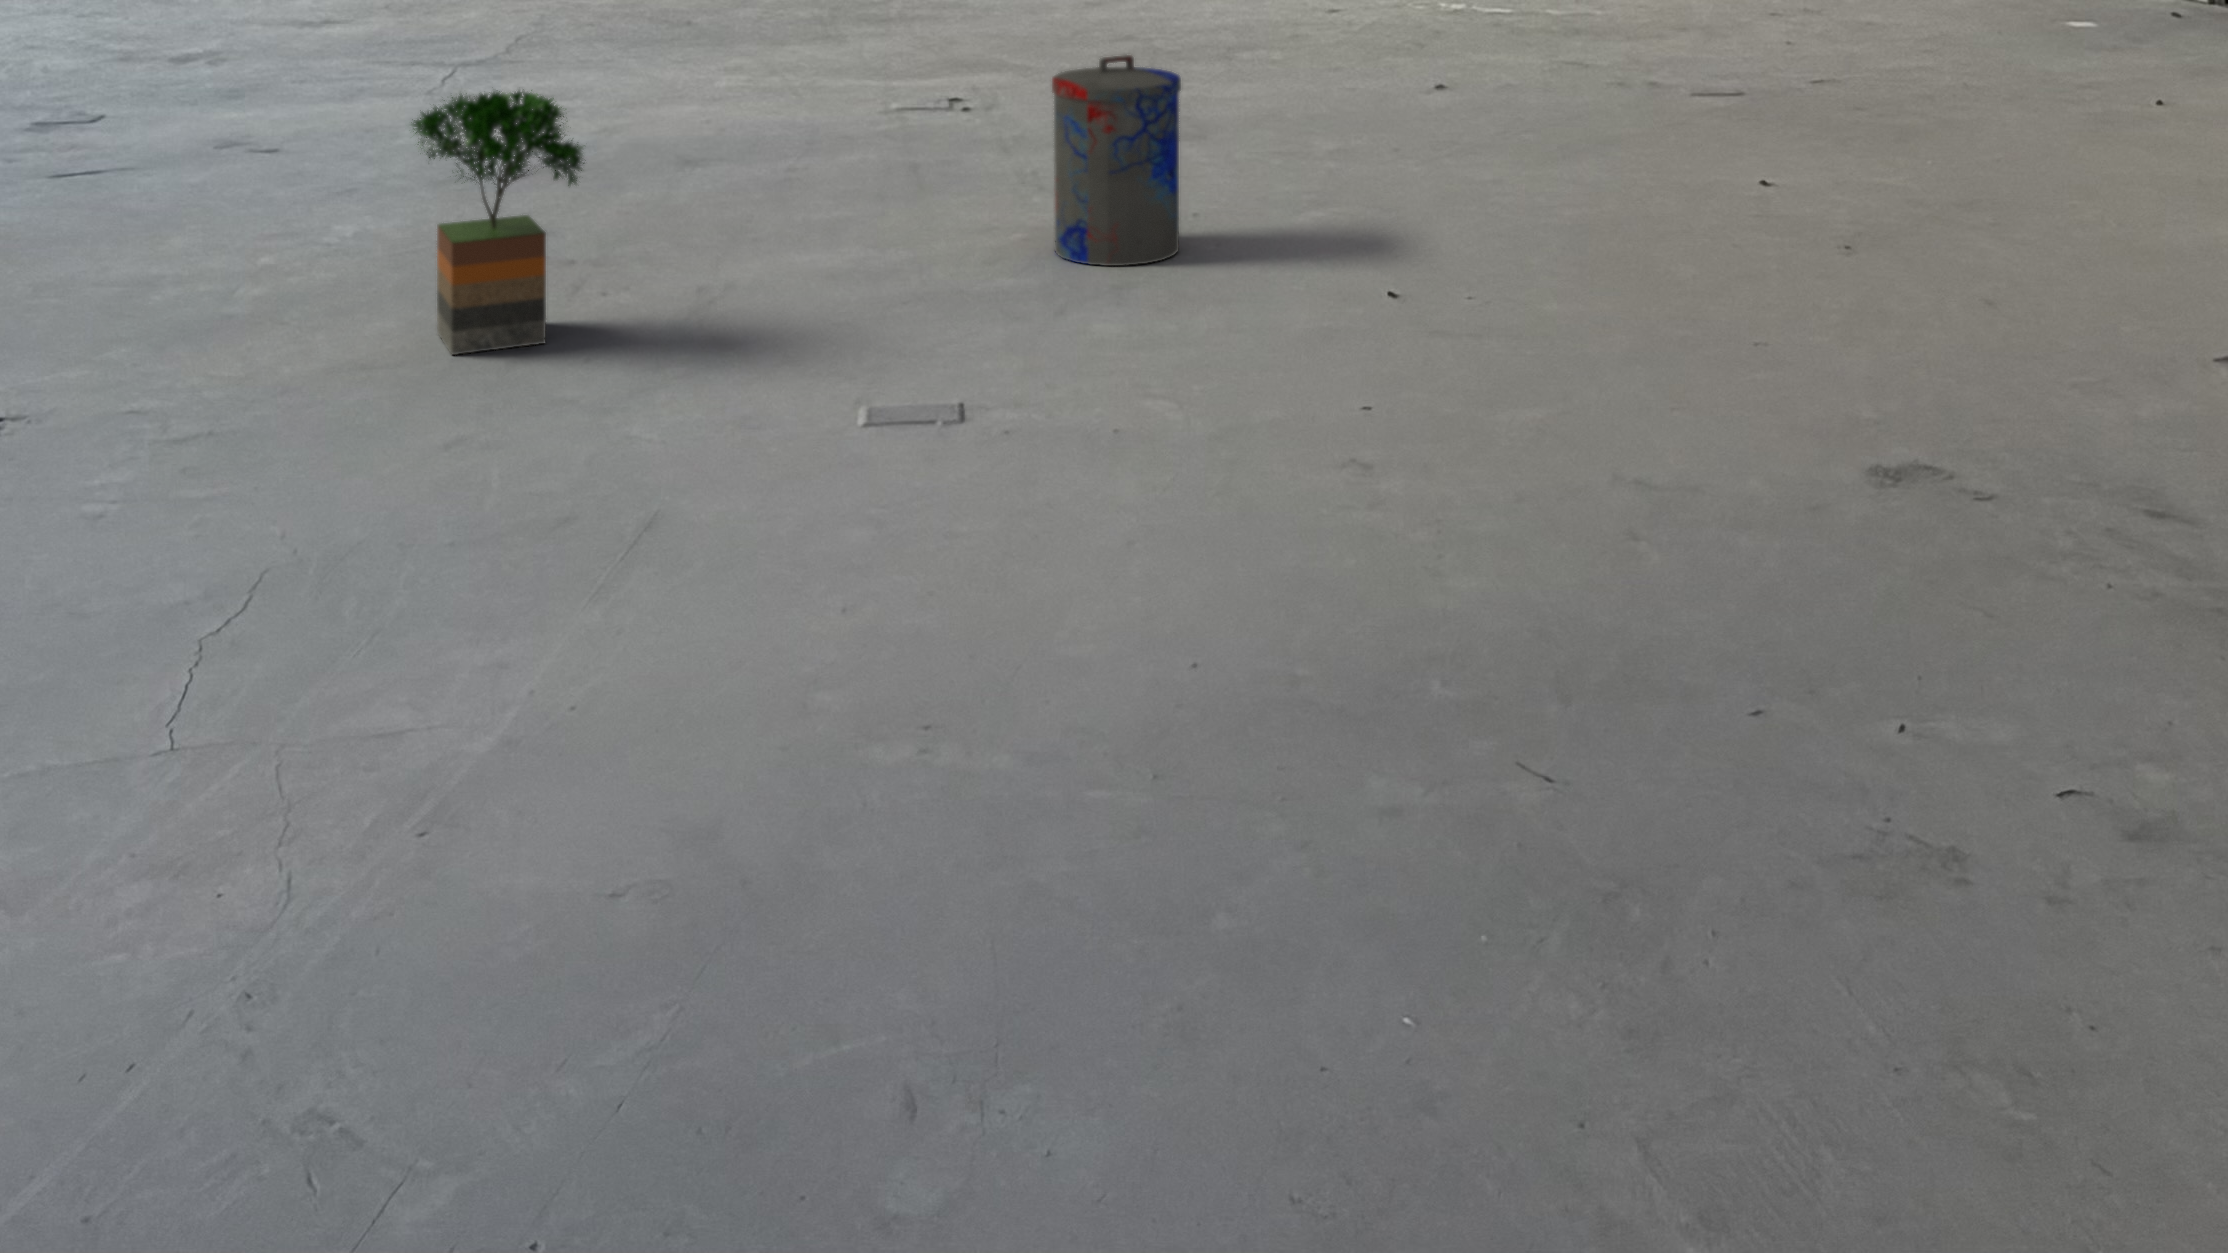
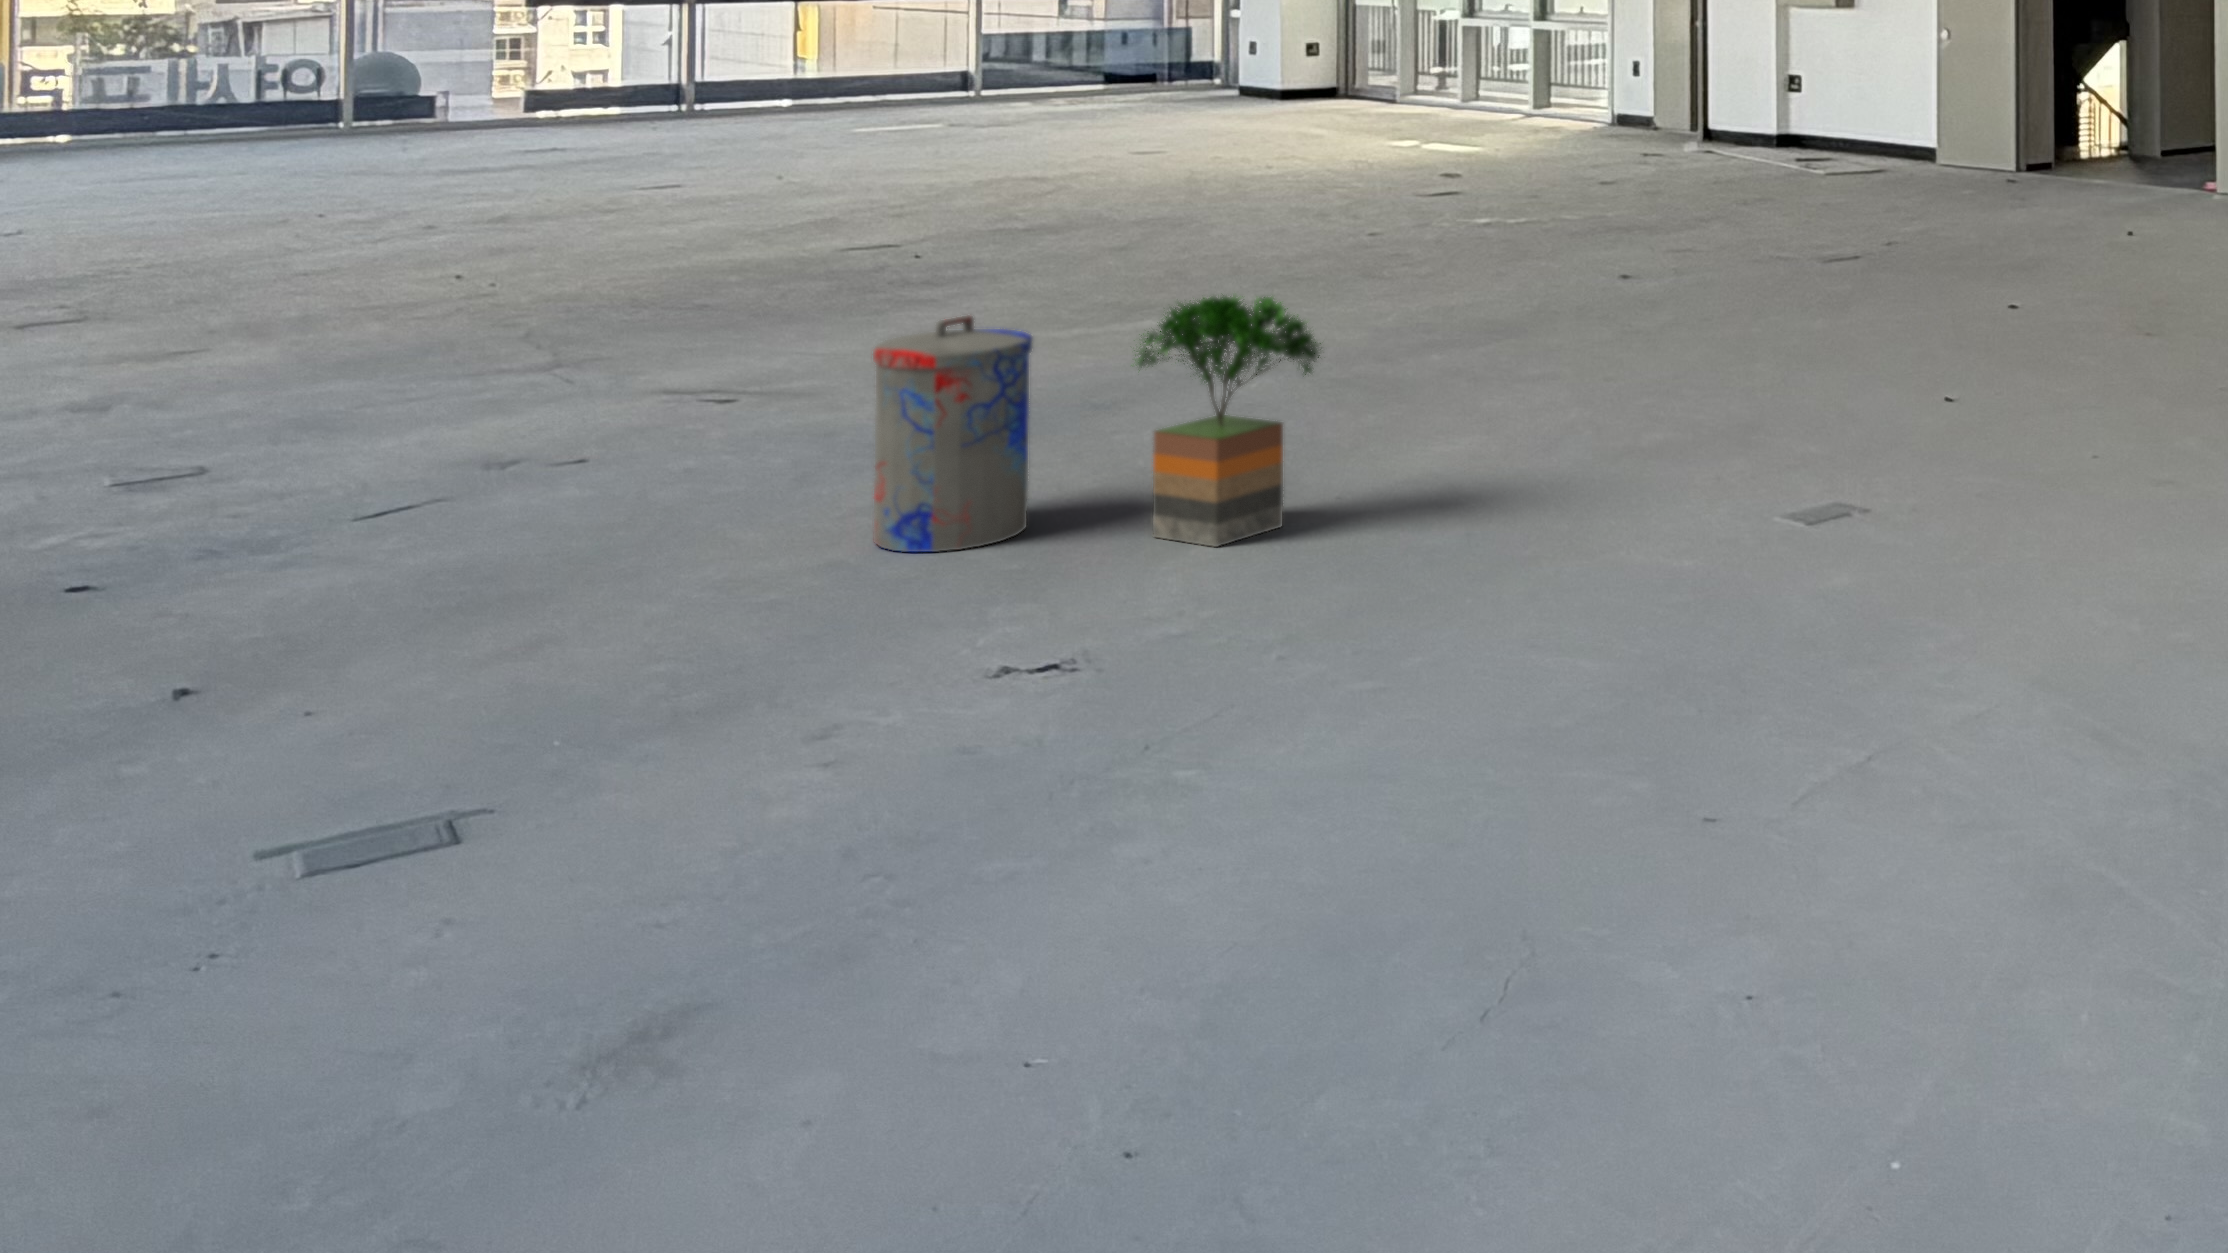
trash can: present [1052,55,1181,266] -> present [873,316,1032,552]

